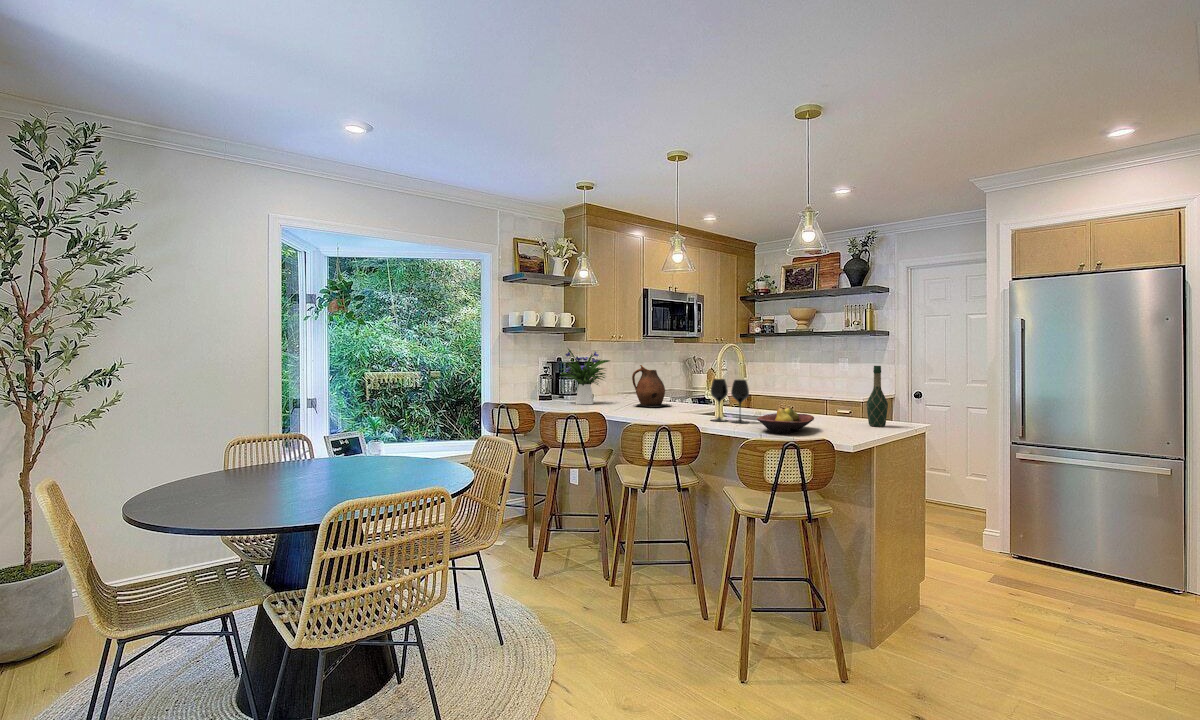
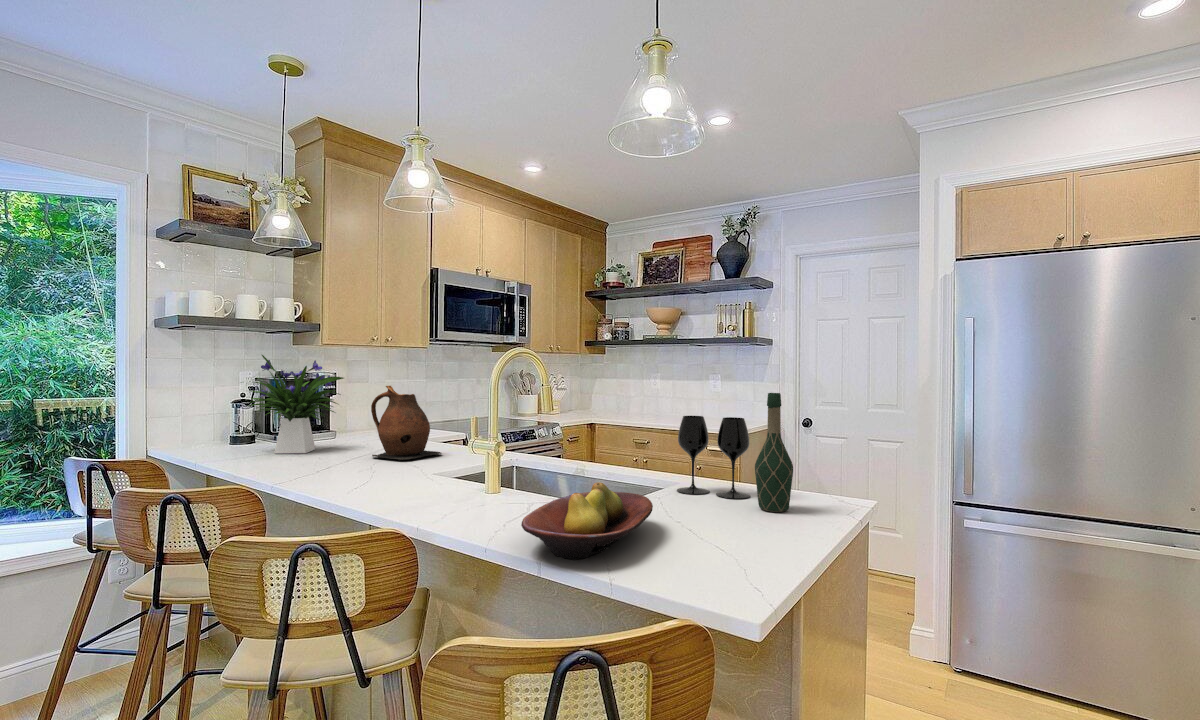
wine glass: present [711,379,749,423] -> present [677,416,750,499]

